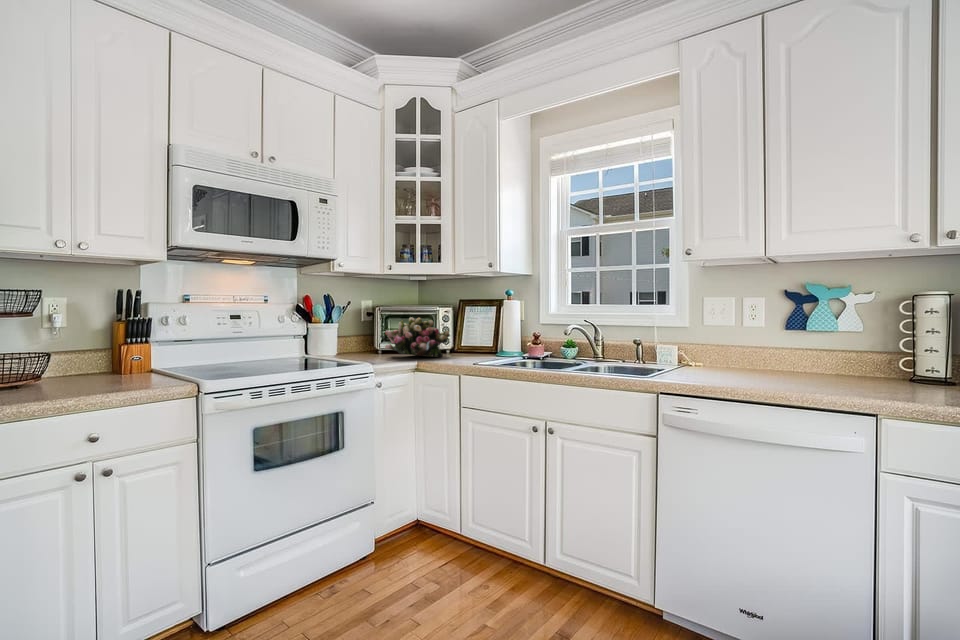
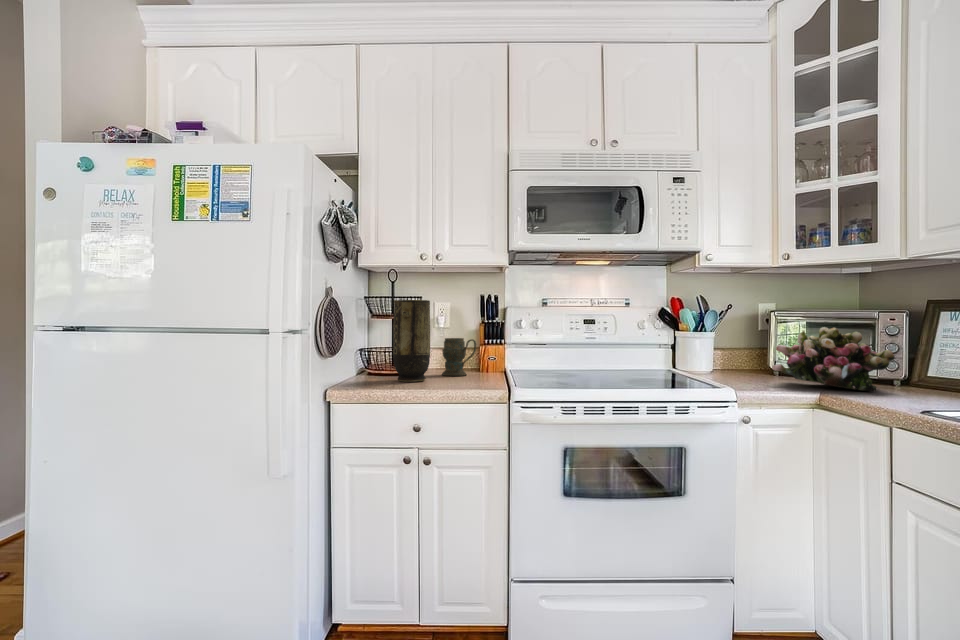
vase: none [28,300,83,392] -> present [393,300,430,382]
mug: none [80,339,127,381] -> present [442,338,476,376]

